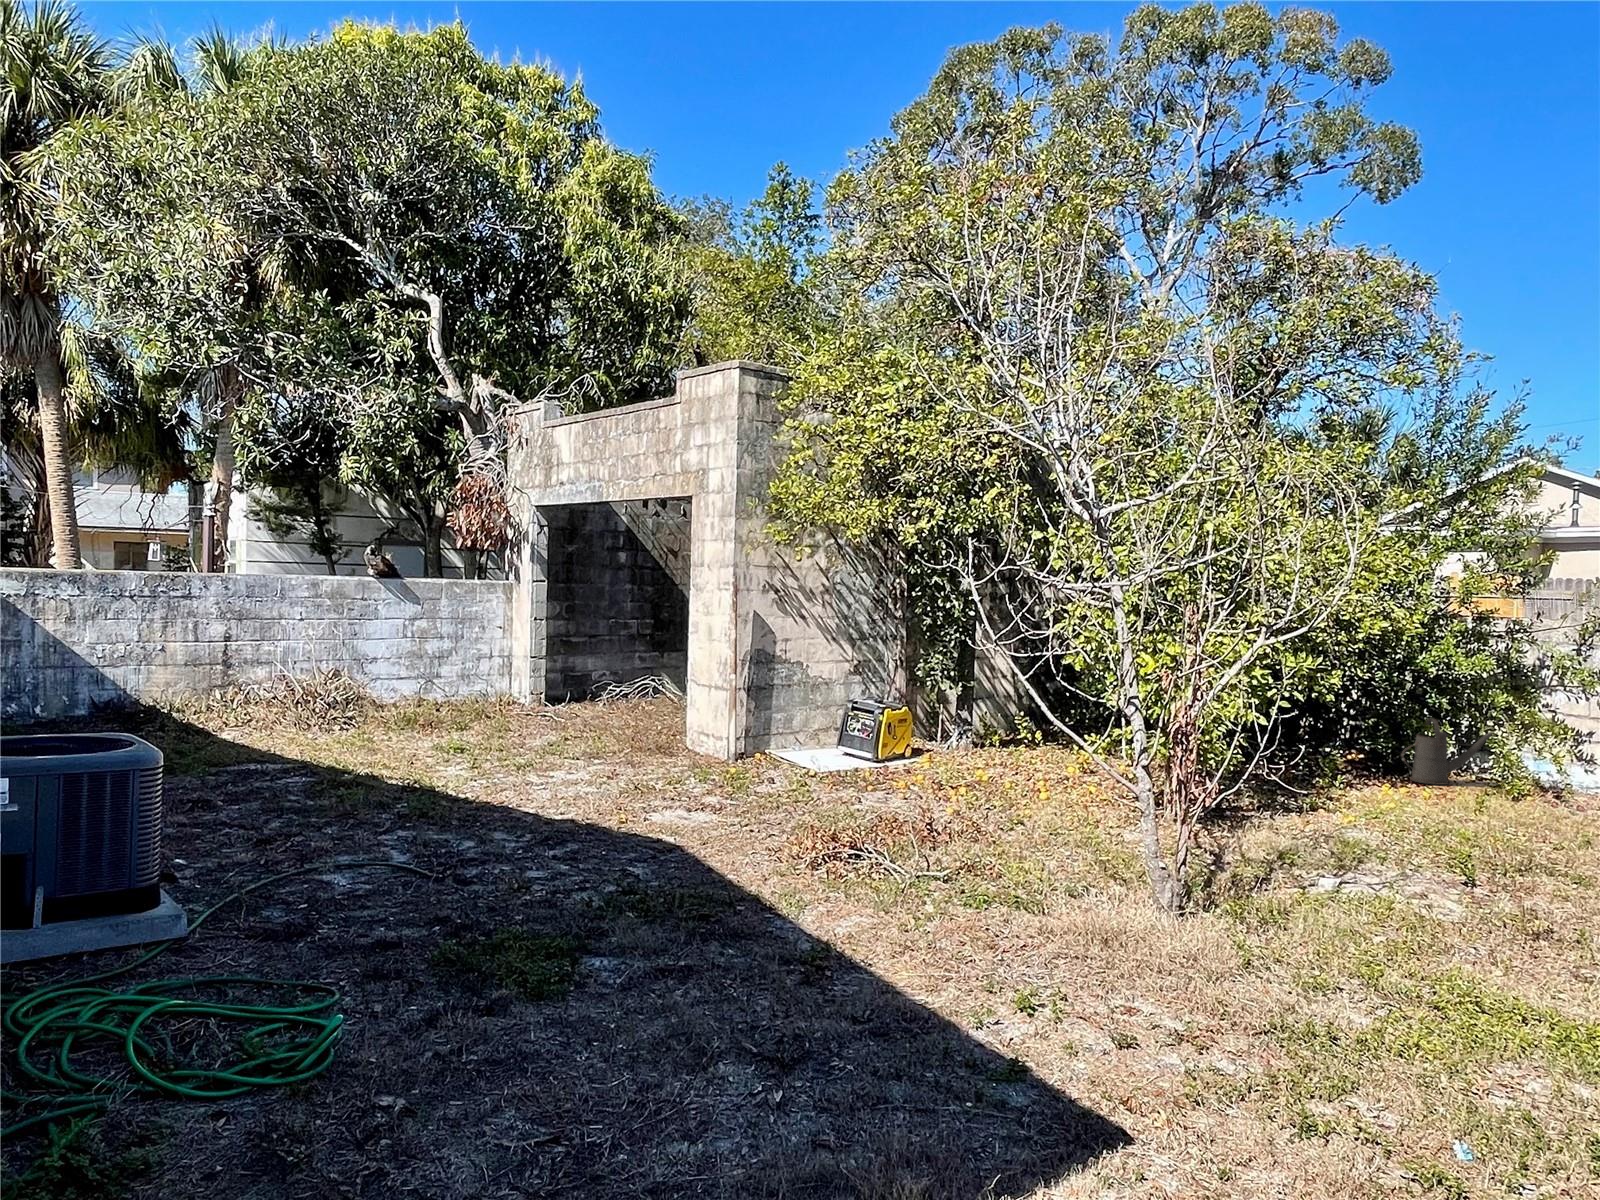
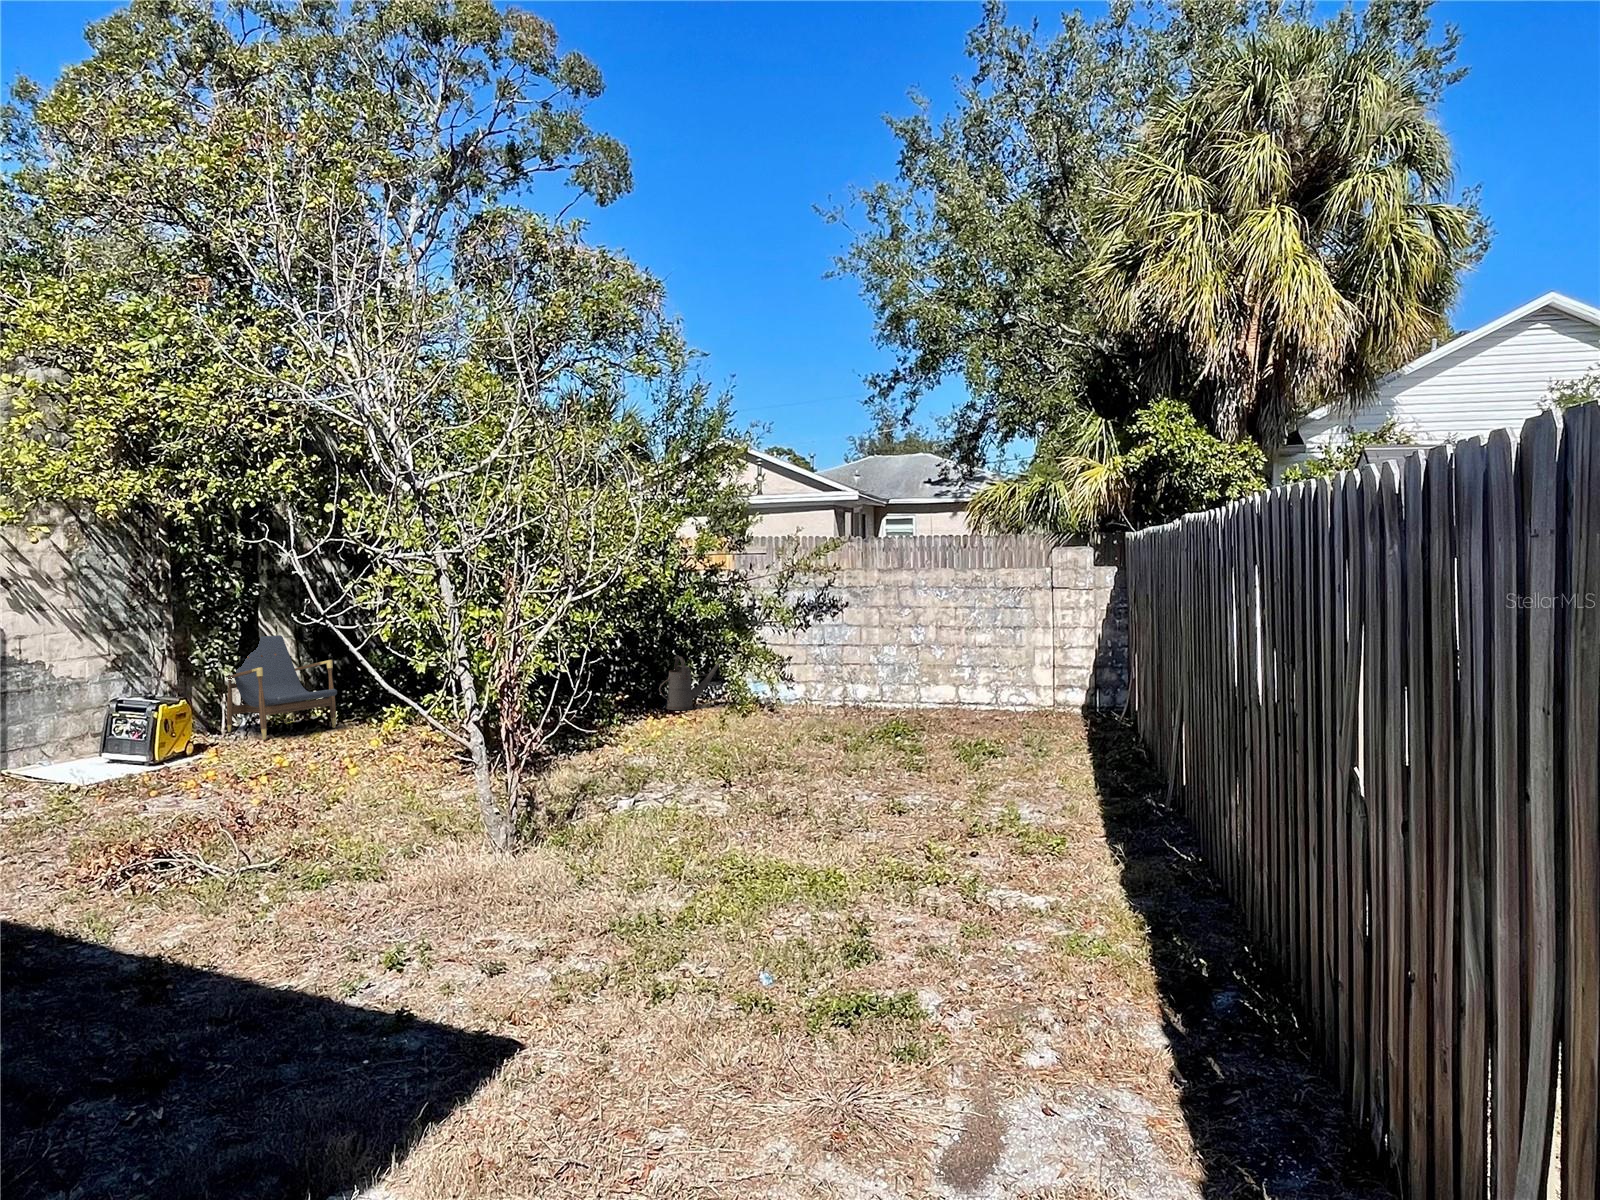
lounge chair: none [943,656,1038,752] -> present [227,635,337,740]

